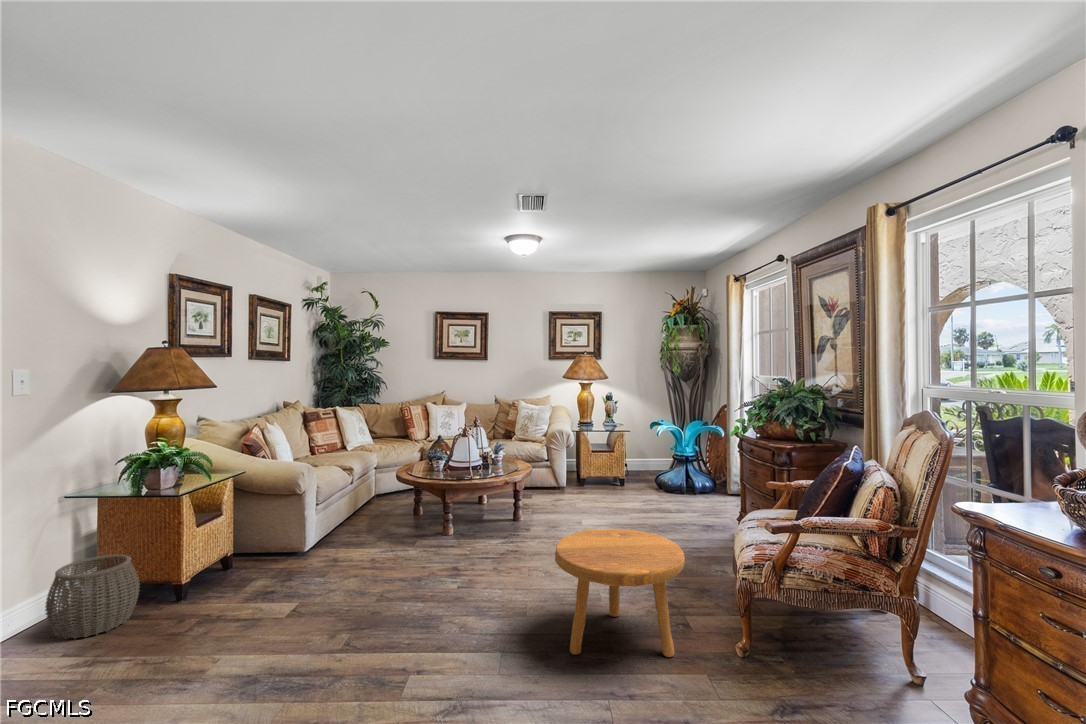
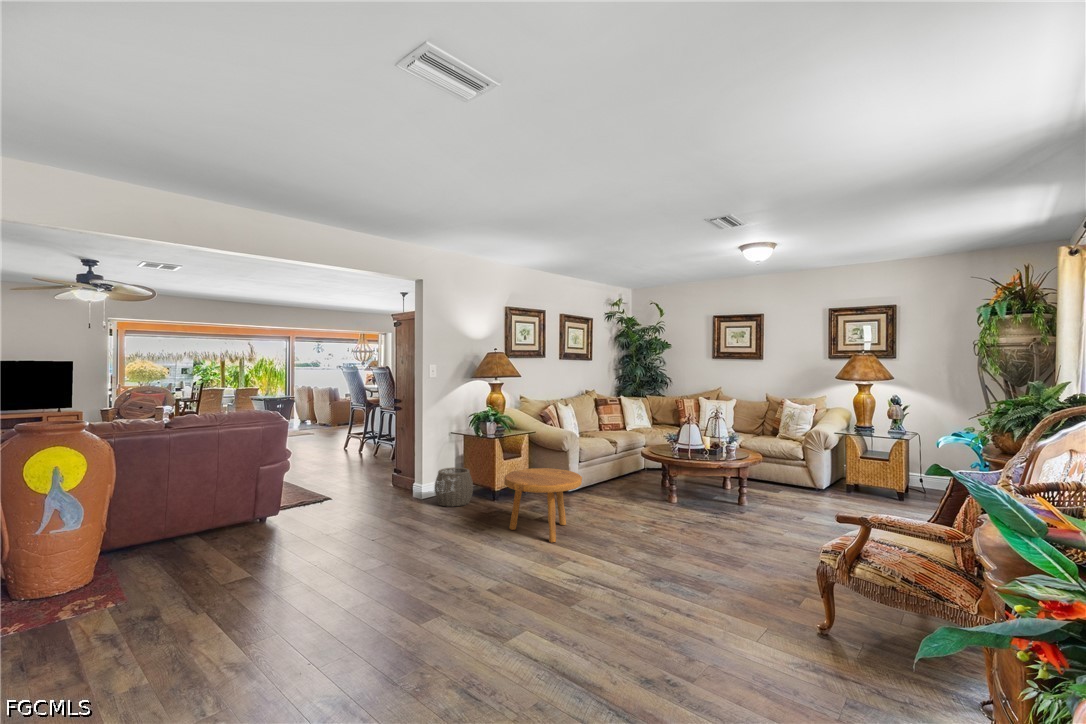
footstool: present [555,529,685,657] -> present [504,468,582,543]

